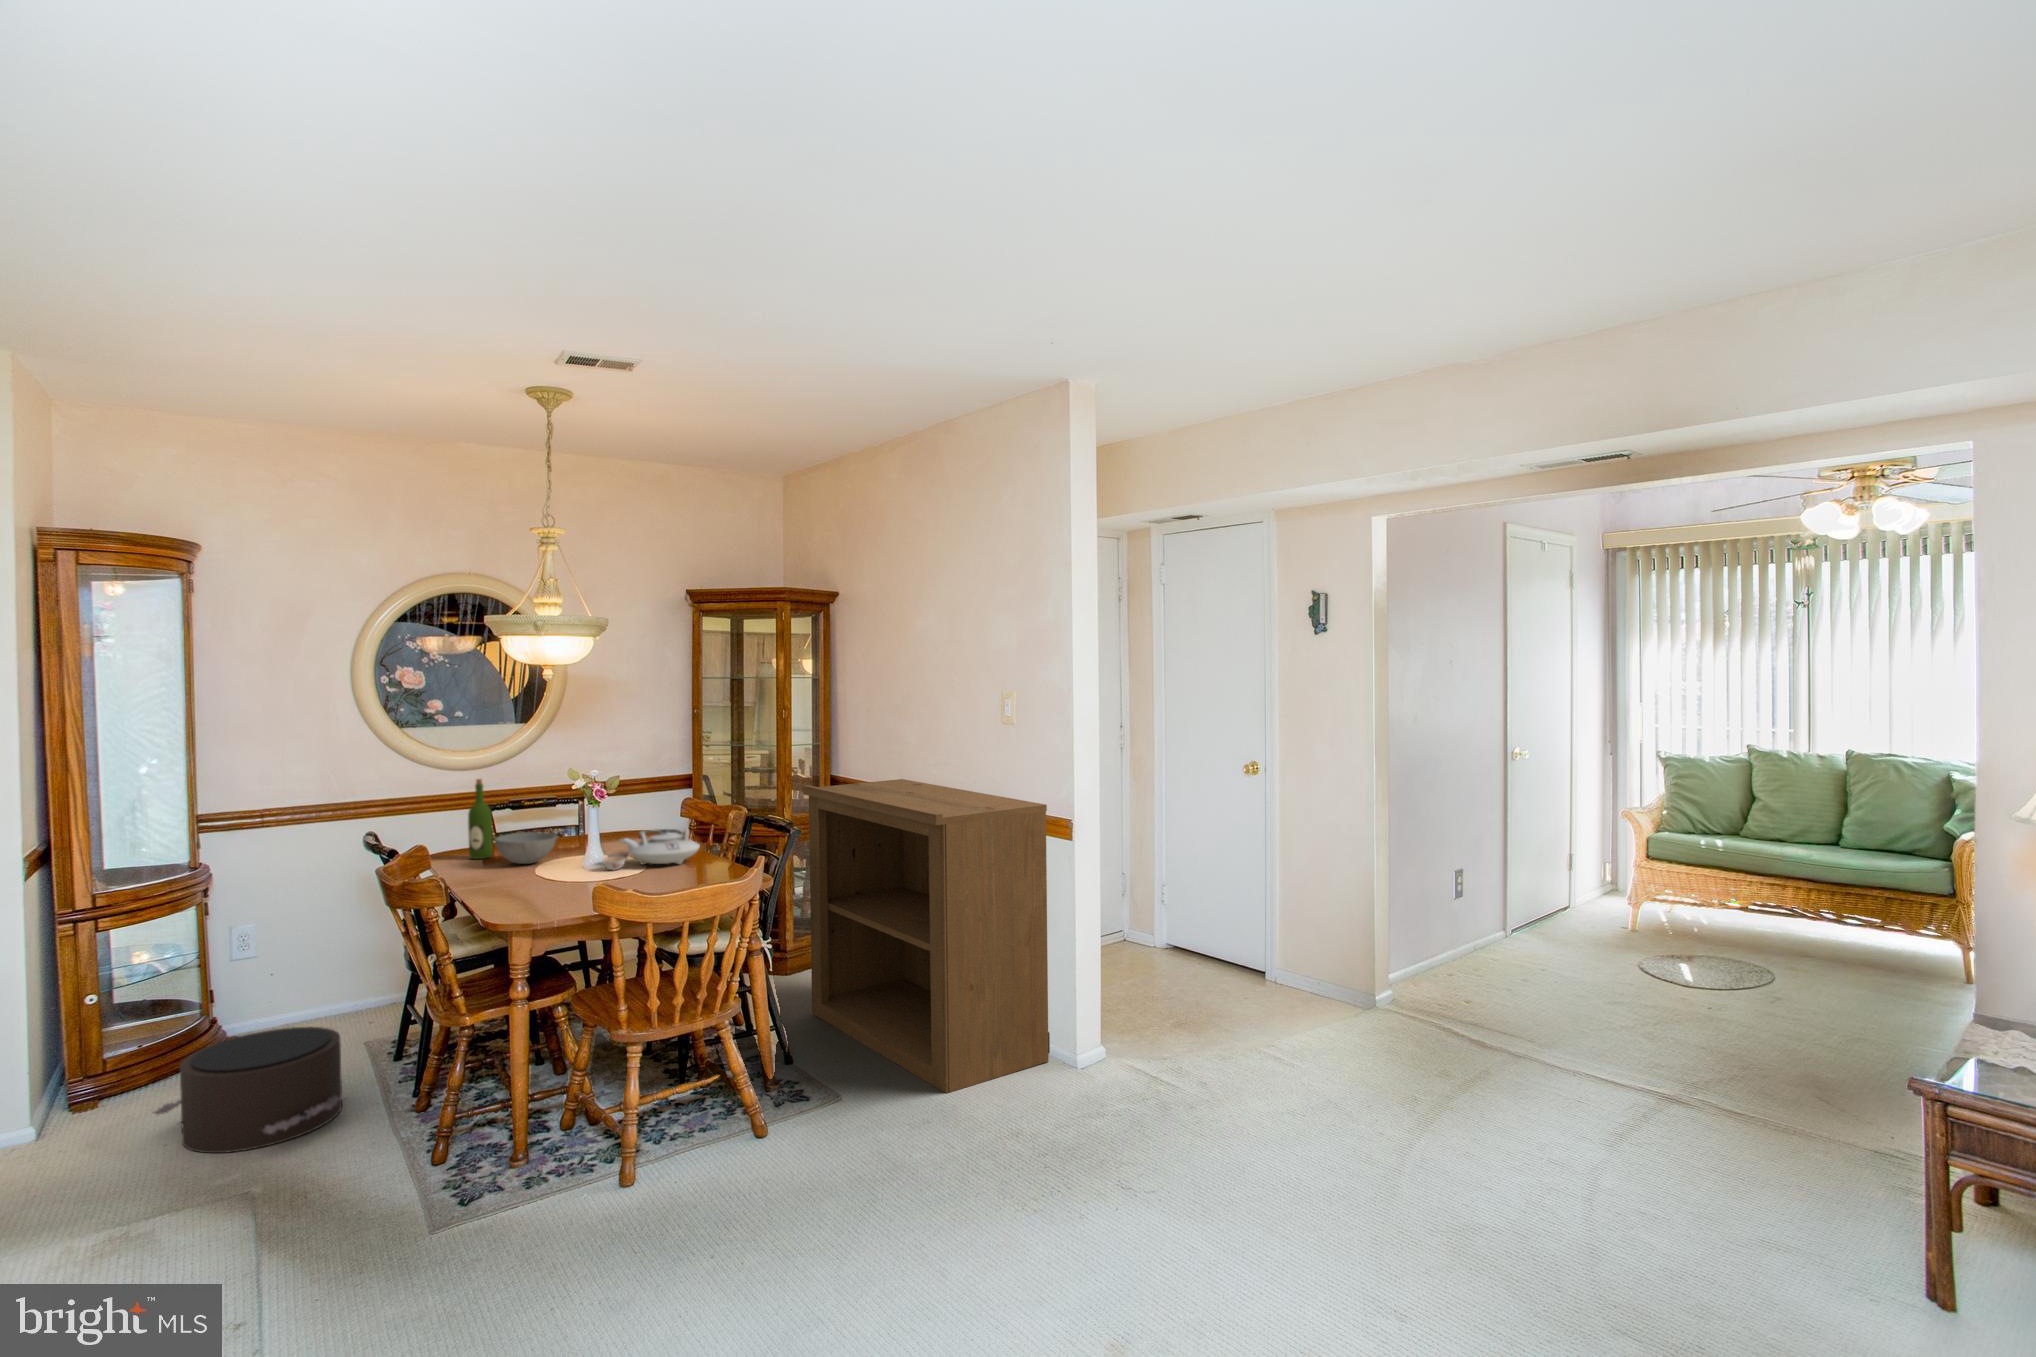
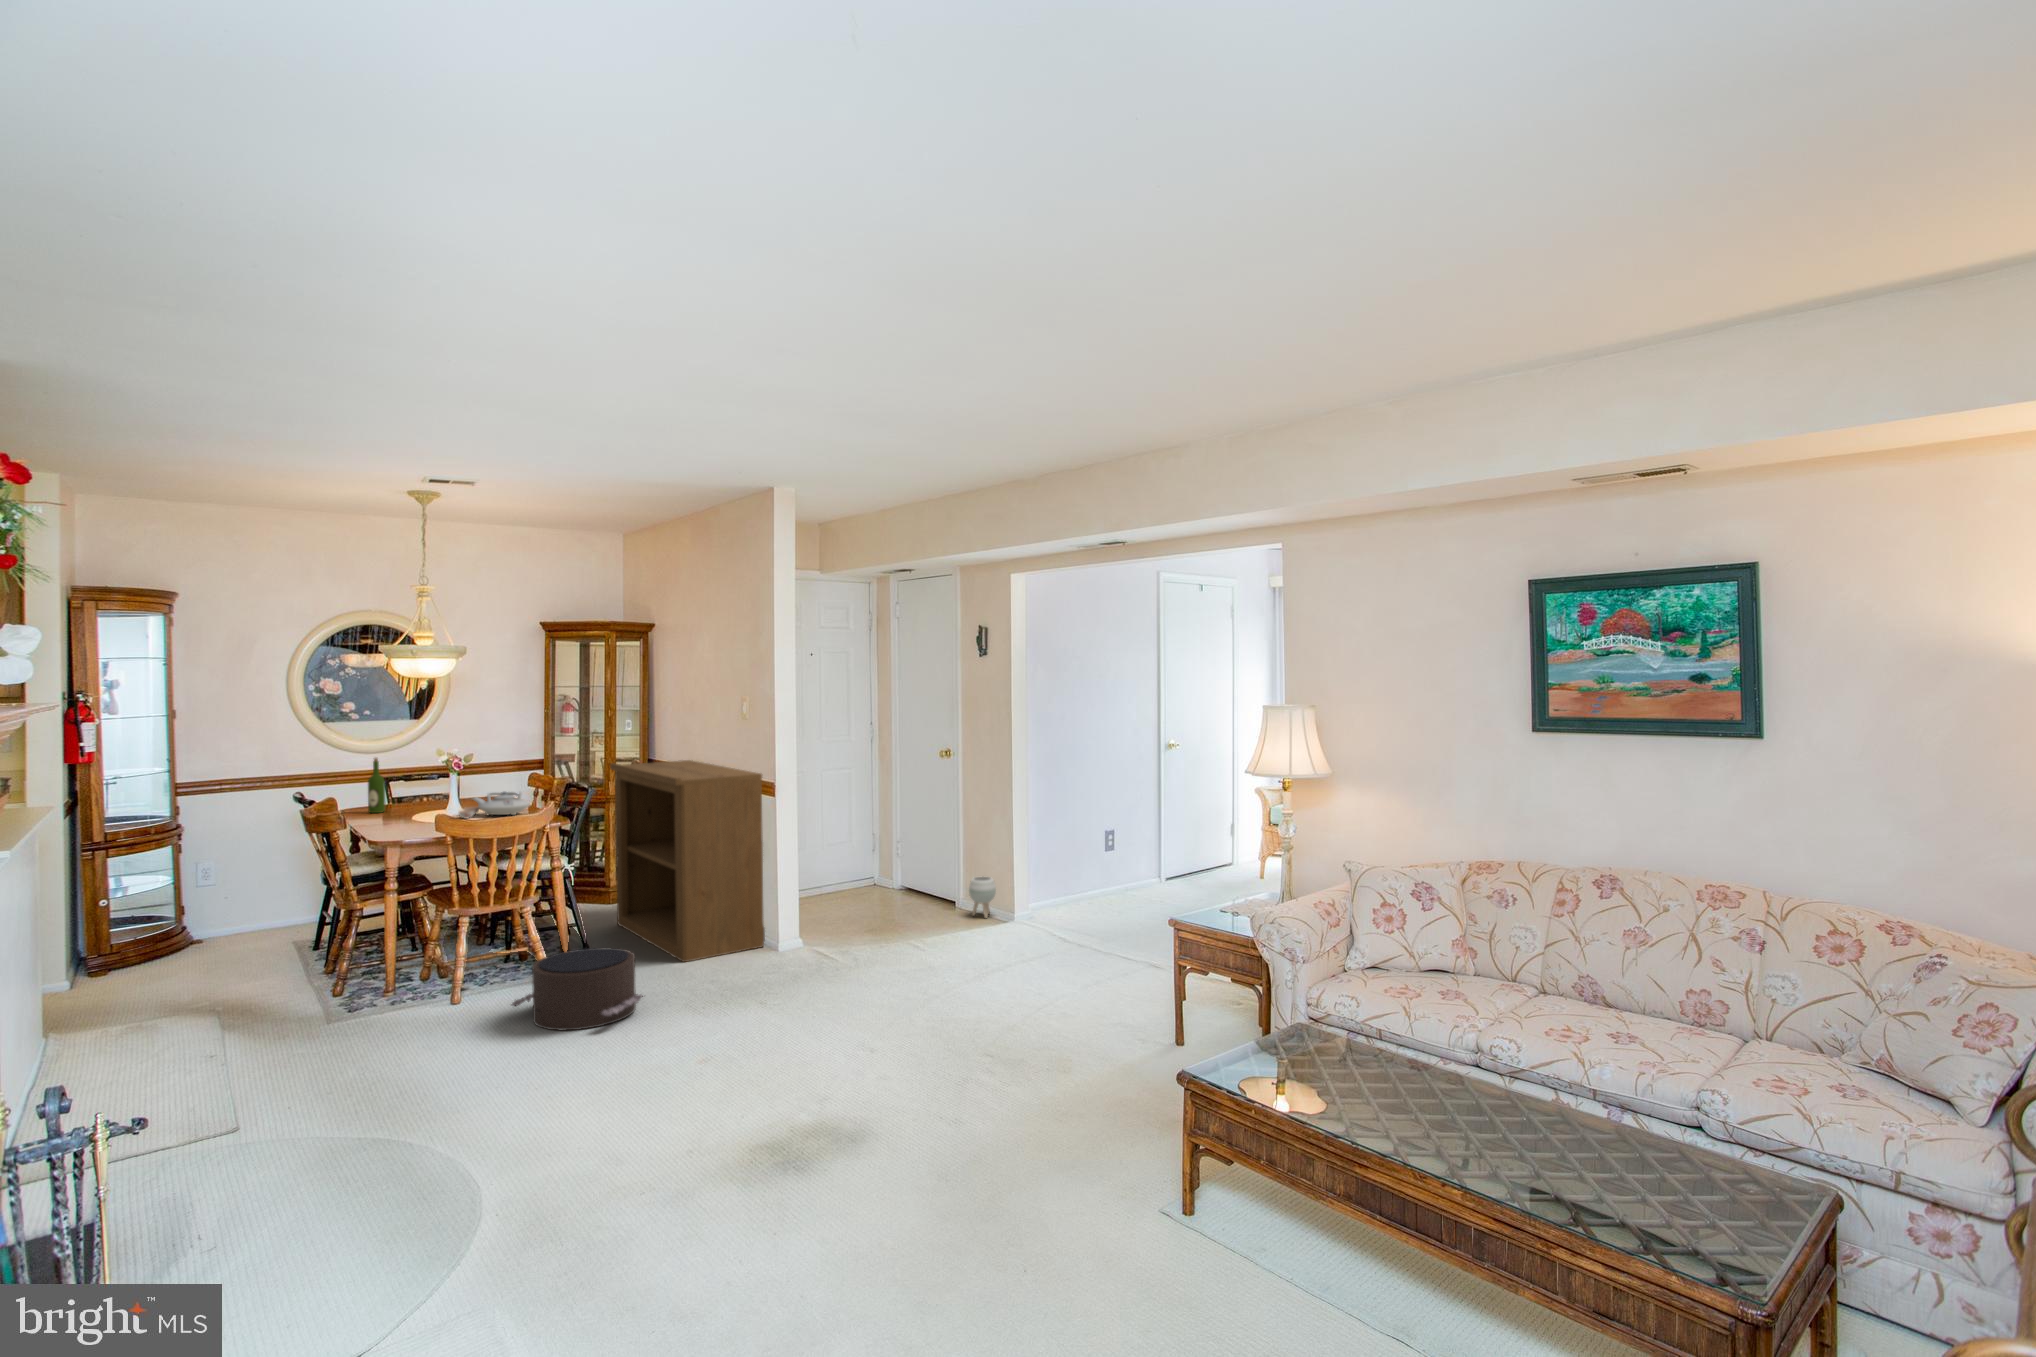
bowl: present [495,832,557,864] -> none [385,795,430,816]
planter: none [1304,945,1344,1007] -> present [969,877,996,918]
pouf: present [153,1027,343,1153] -> present [511,948,645,1030]

